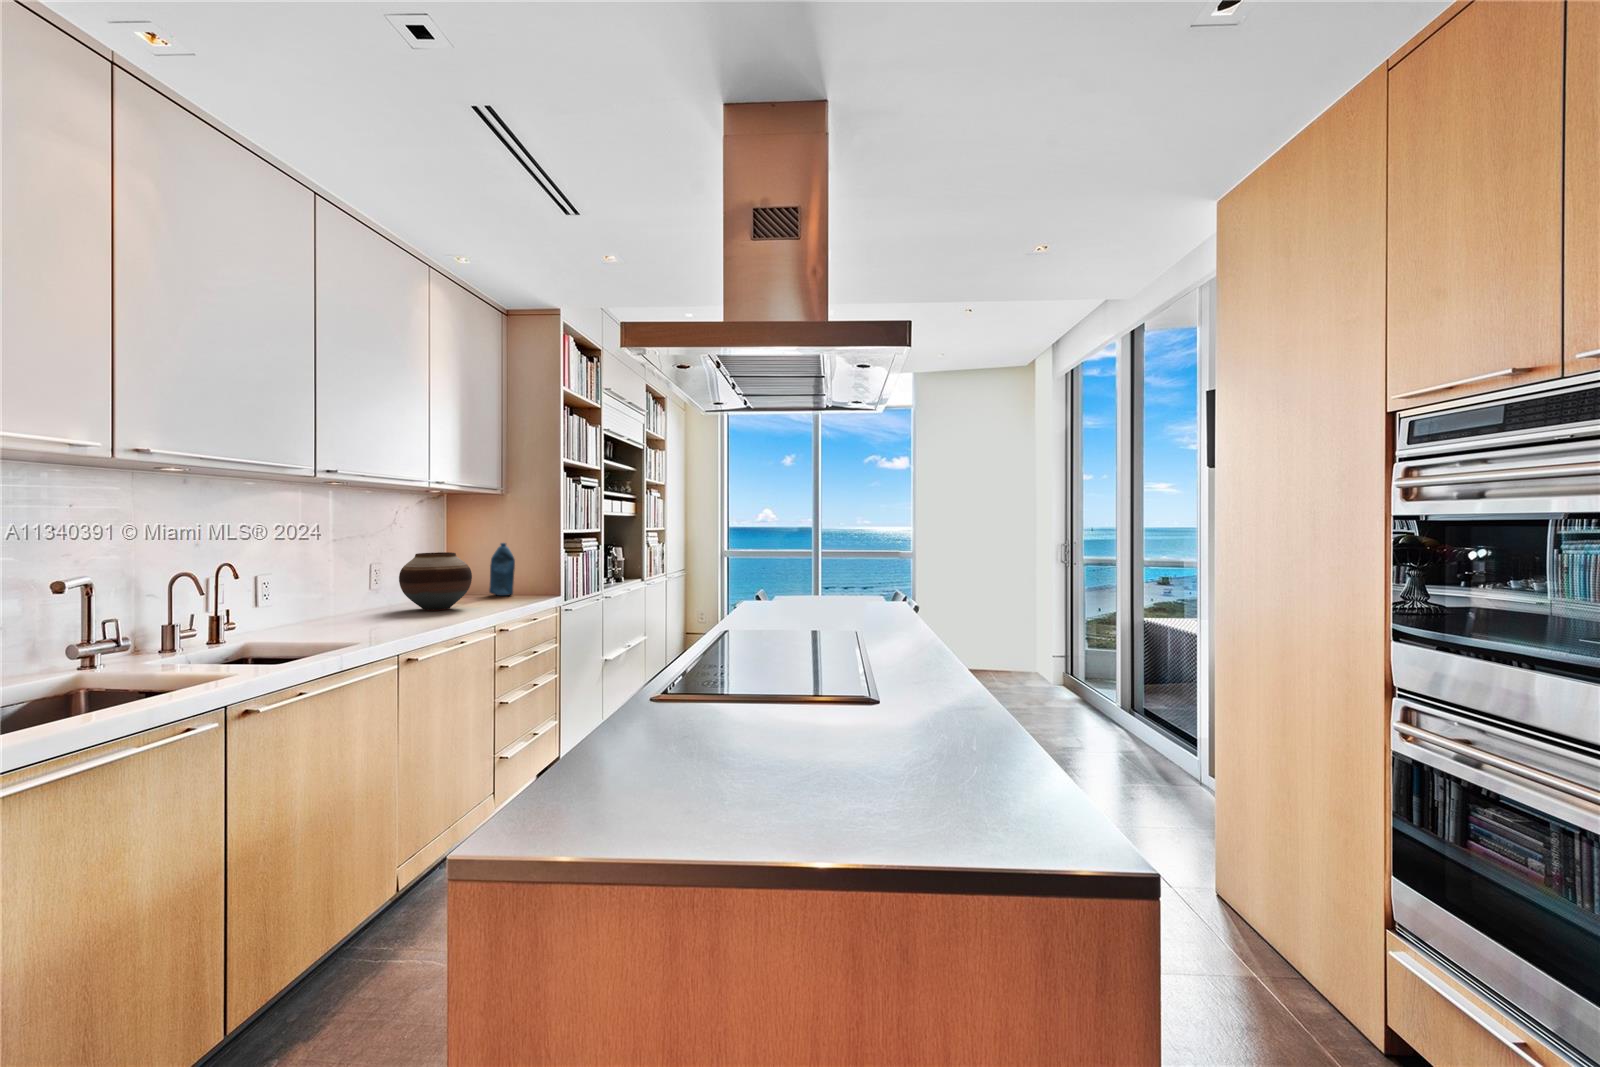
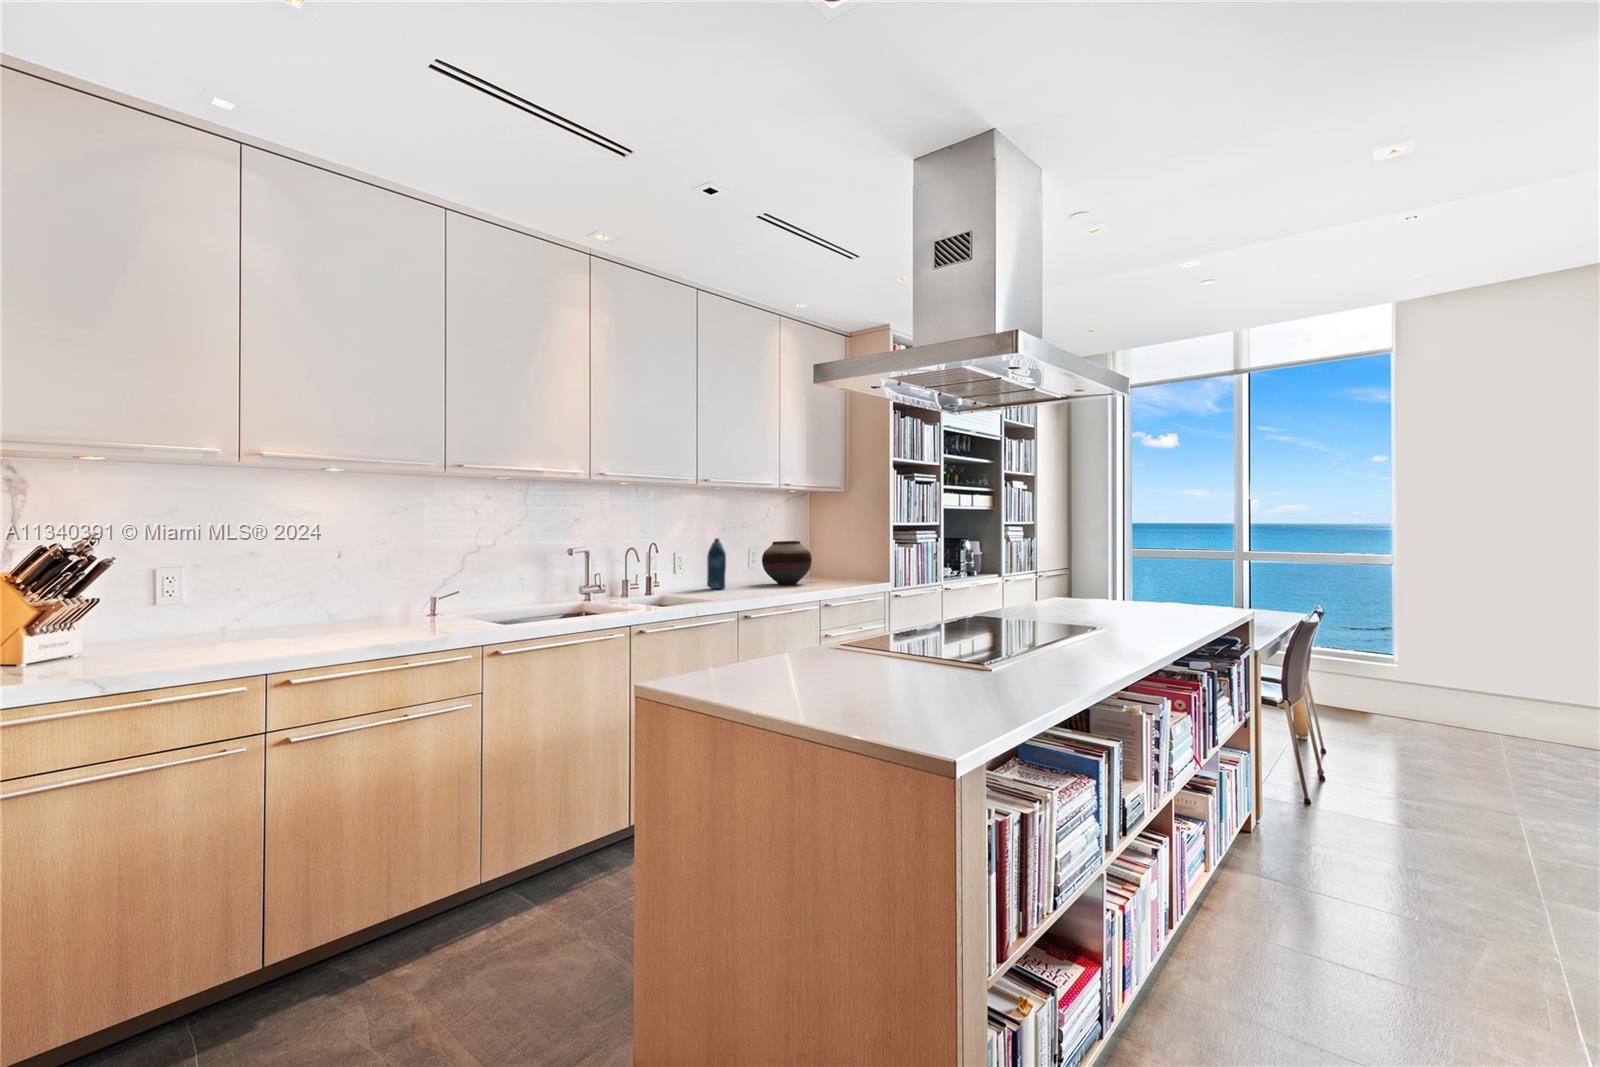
bottle: present [489,543,515,596] -> present [707,538,726,589]

